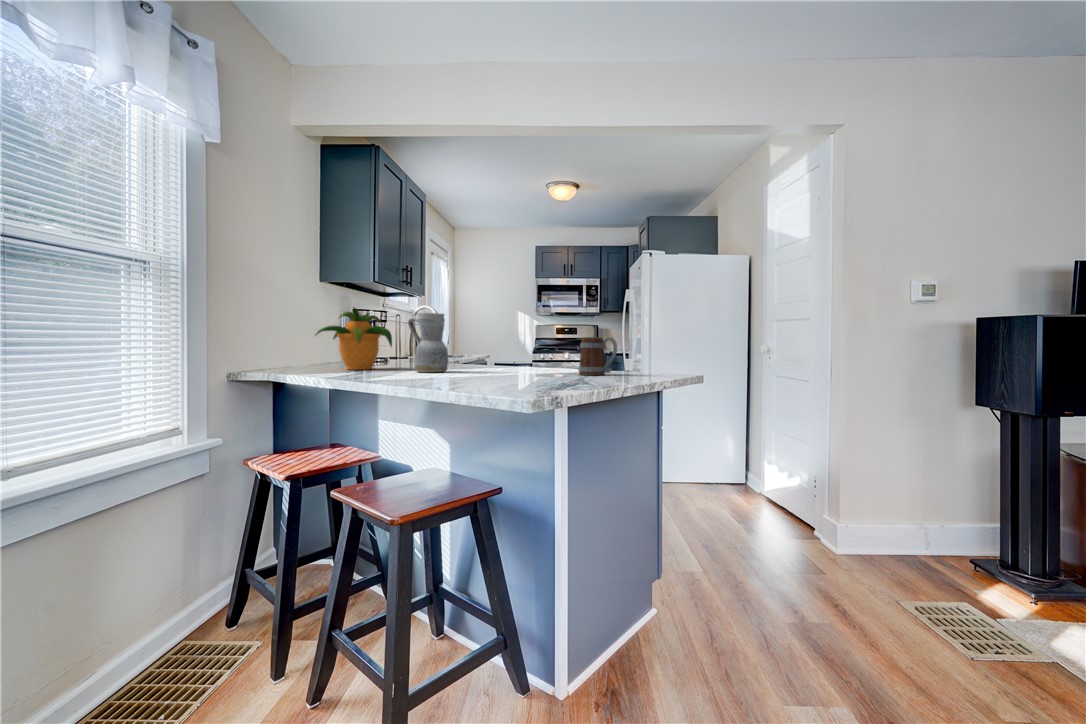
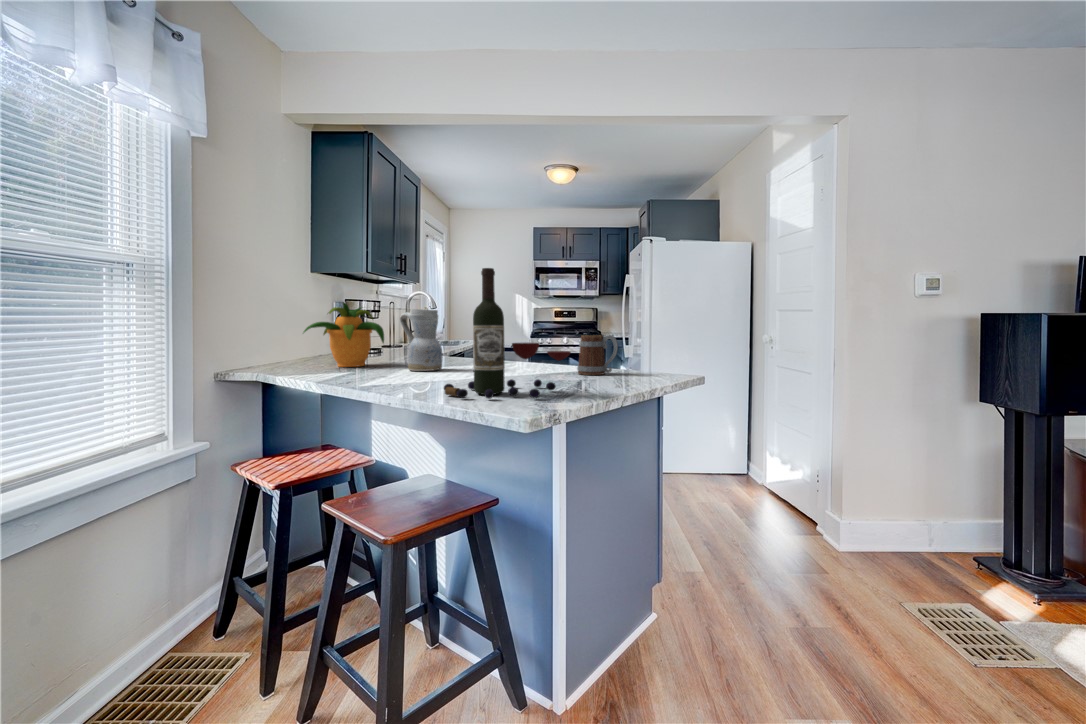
wine bottle: none [452,267,575,387] -> present [444,268,571,399]

